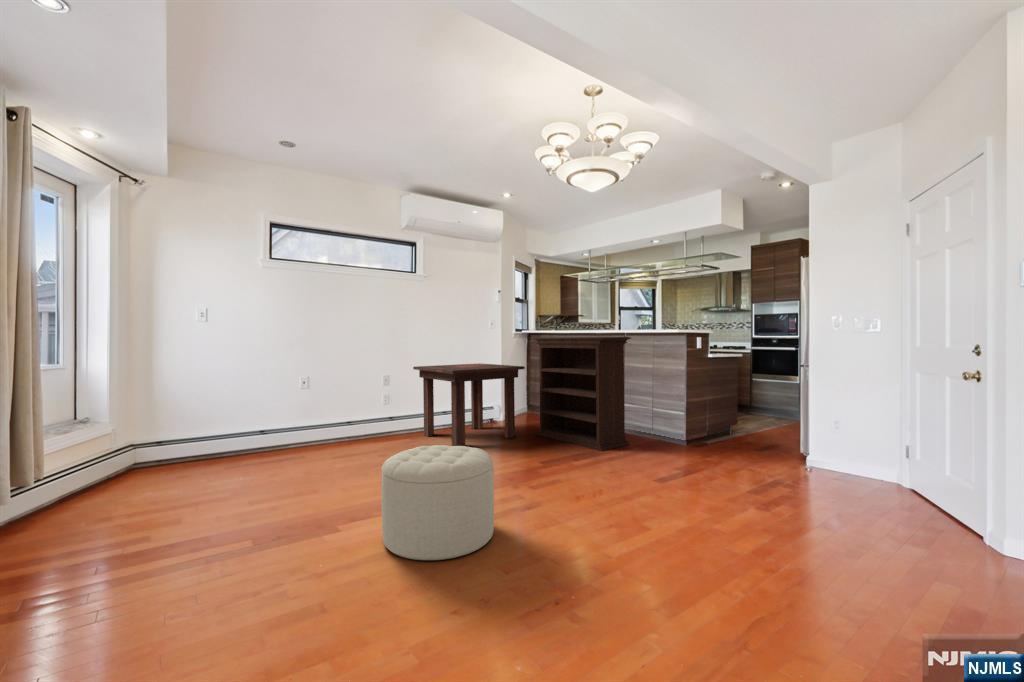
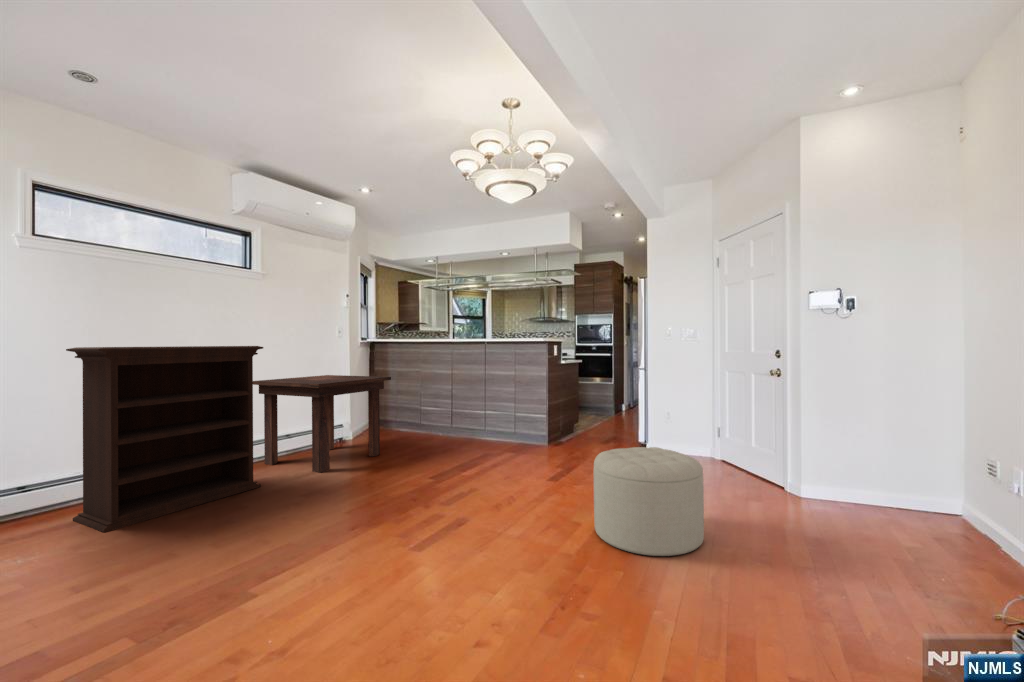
bookshelf: present [534,337,631,451] -> present [66,346,263,532]
ottoman: present [381,445,494,560] -> present [594,447,704,556]

